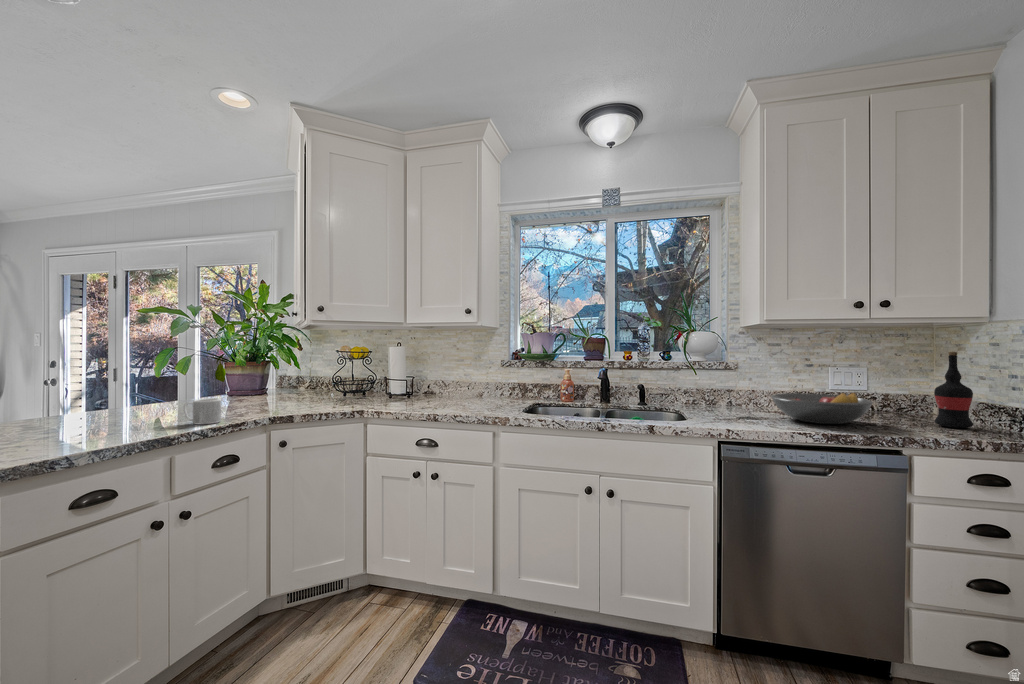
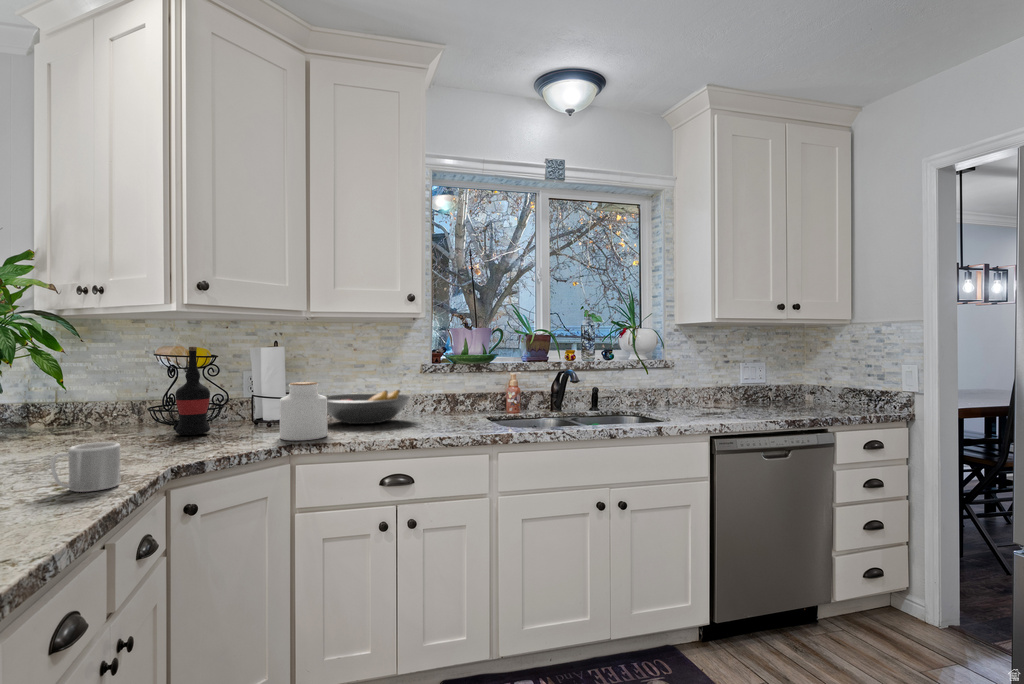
wine bottle: present [934,352,973,428] -> present [175,347,210,435]
jar: none [366,370,397,409] -> present [280,382,327,441]
fruit bowl: present [771,393,873,424] -> present [326,390,409,424]

